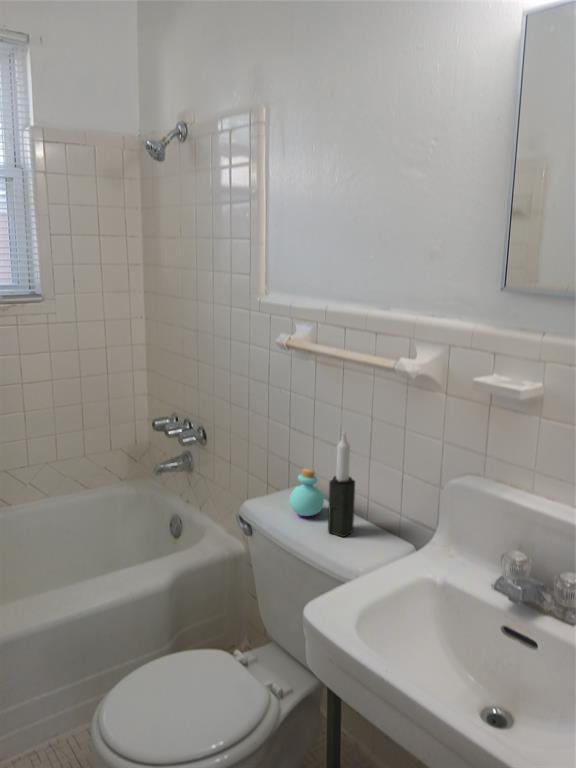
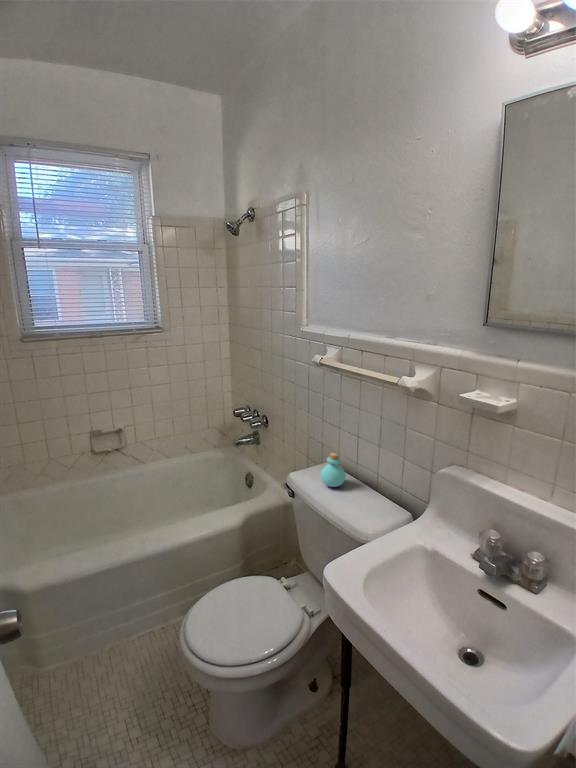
candle: present [328,432,355,537] -> none [347,429,368,505]

